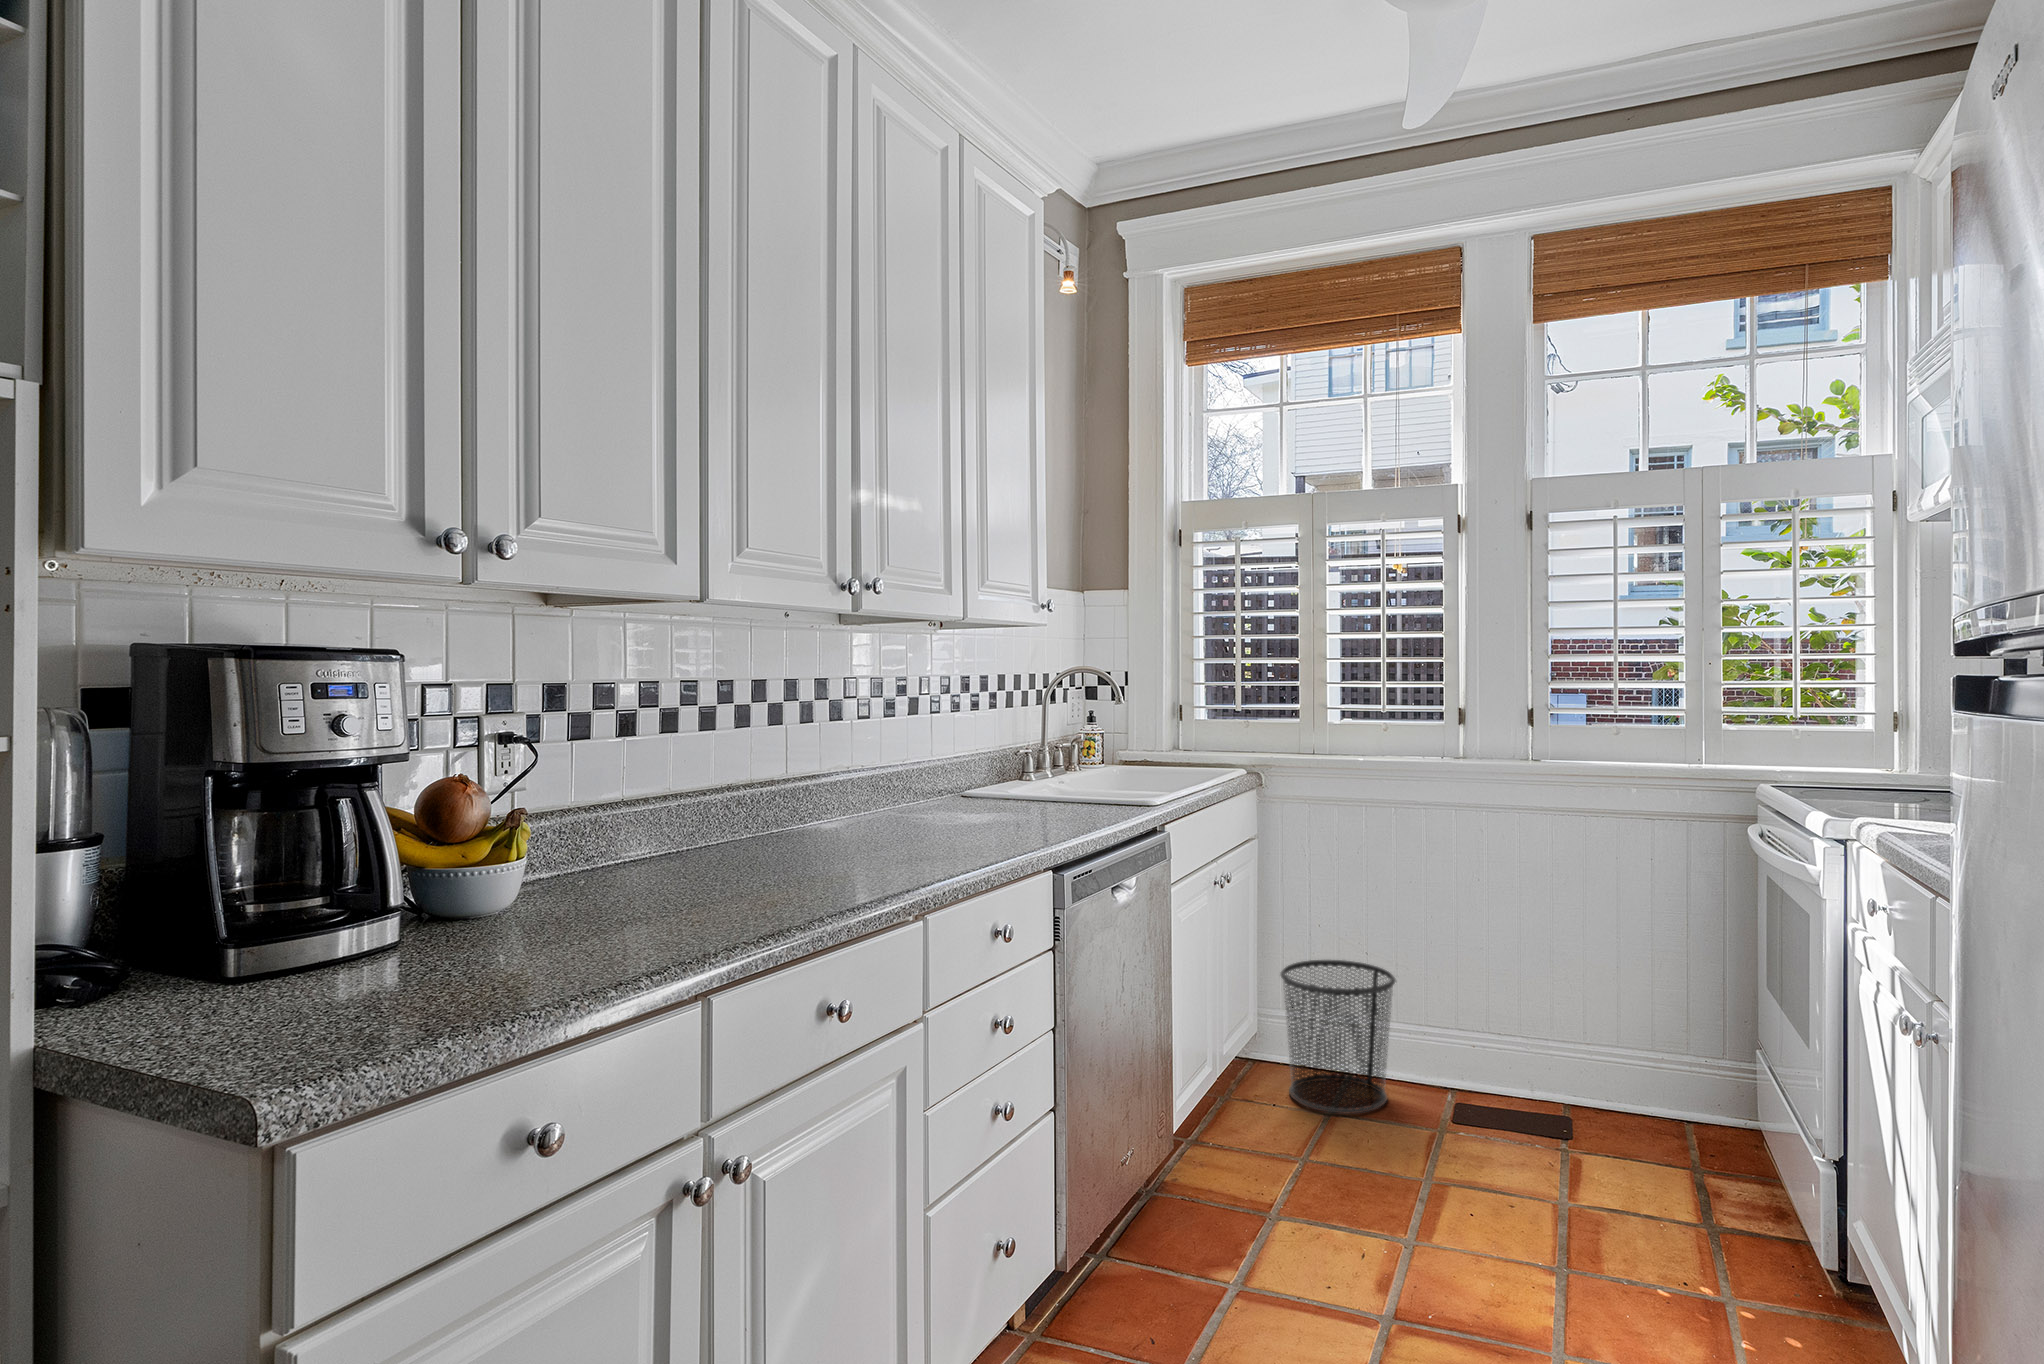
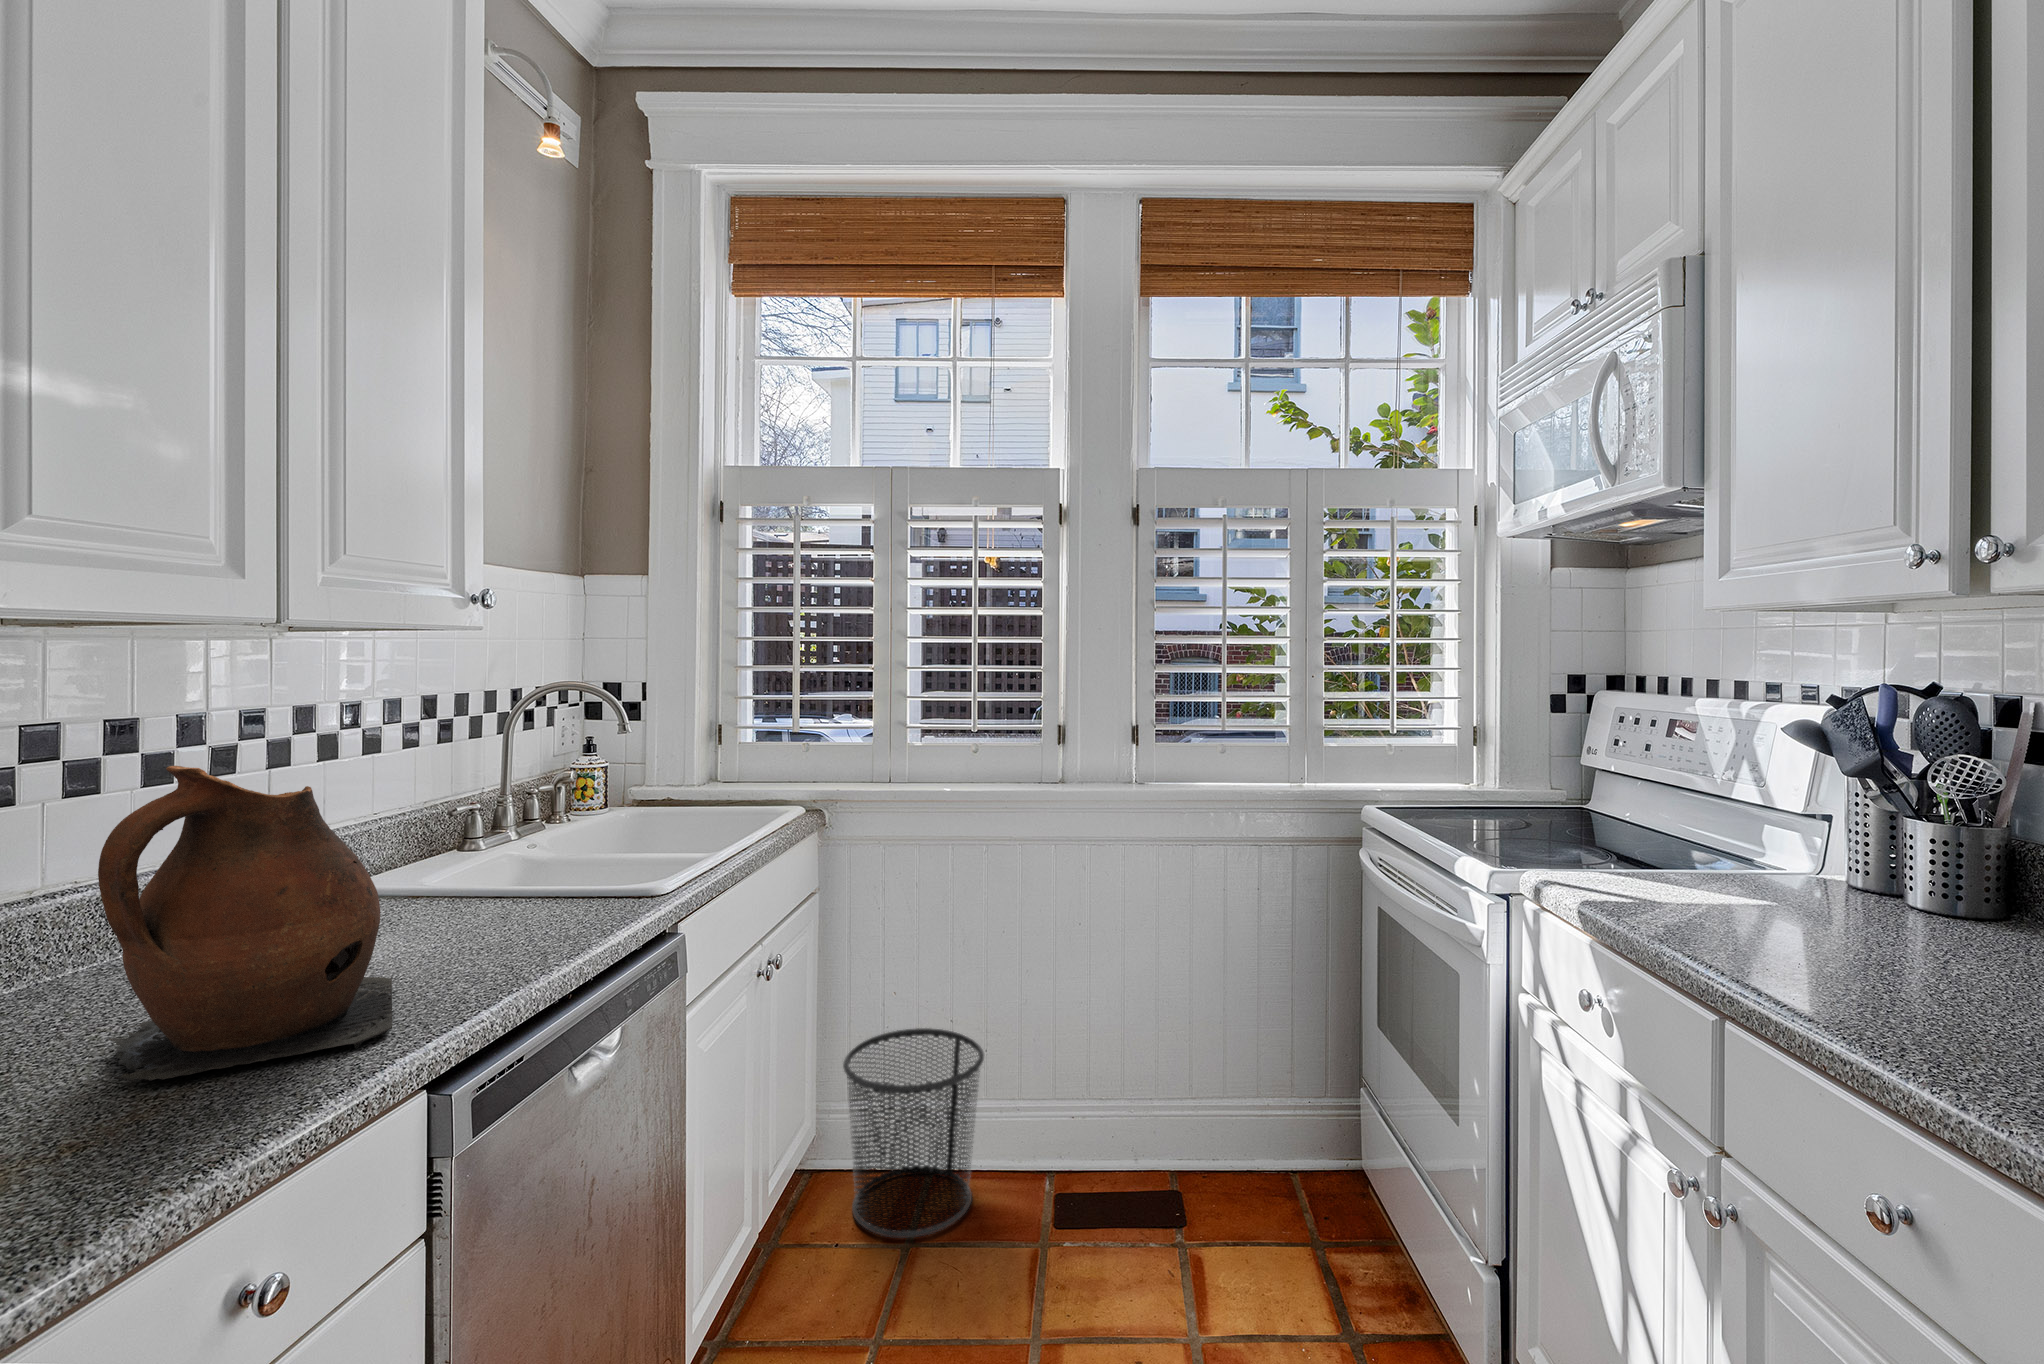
ceramic pitcher: none [910,687,1031,835] -> present [98,766,392,1081]

